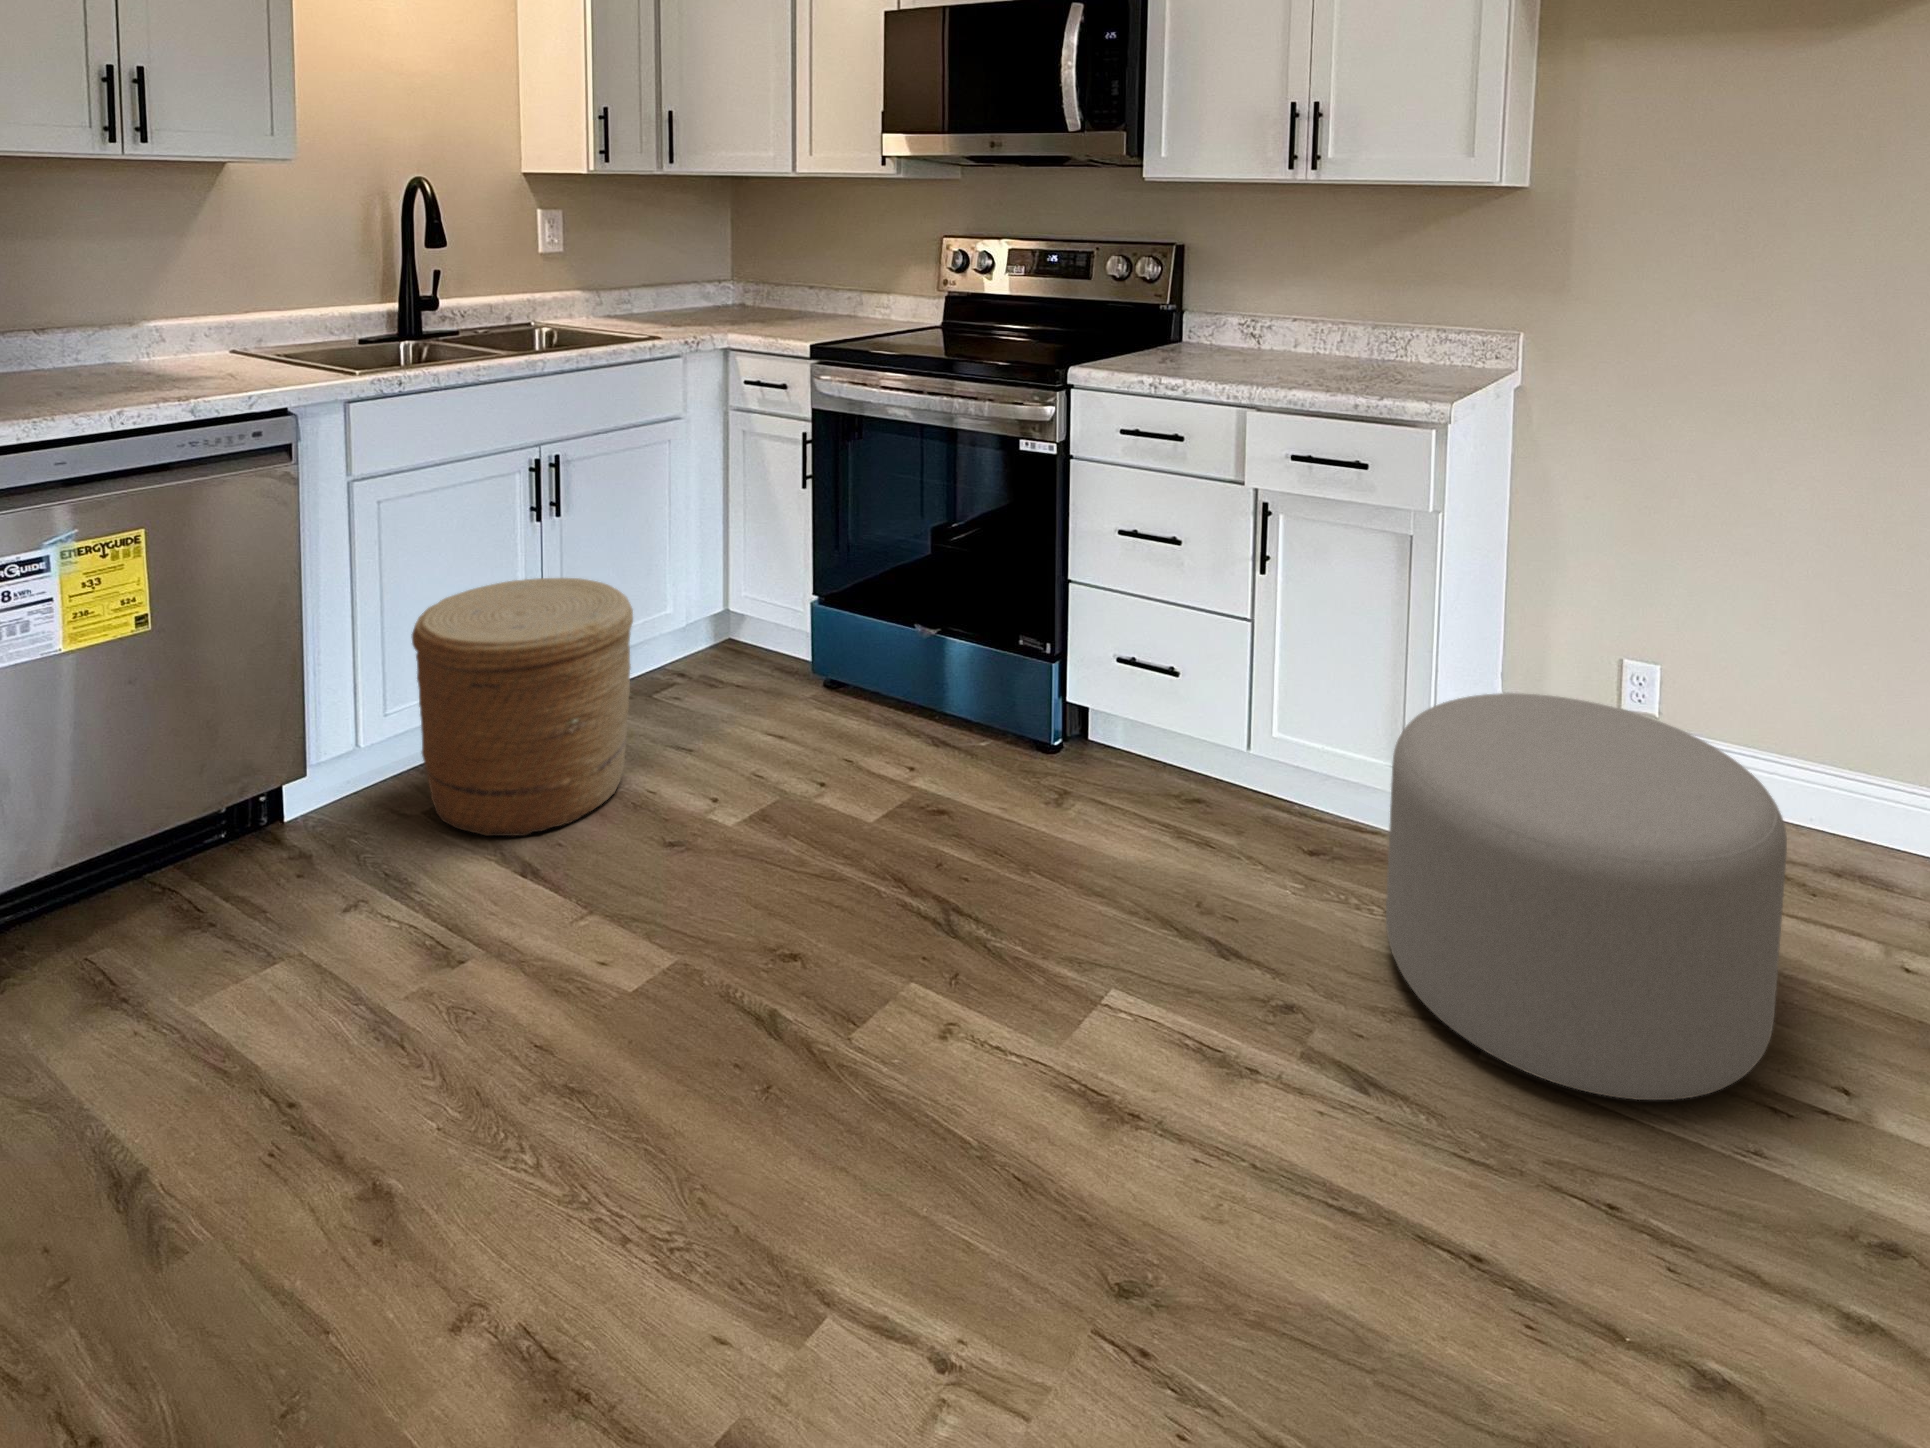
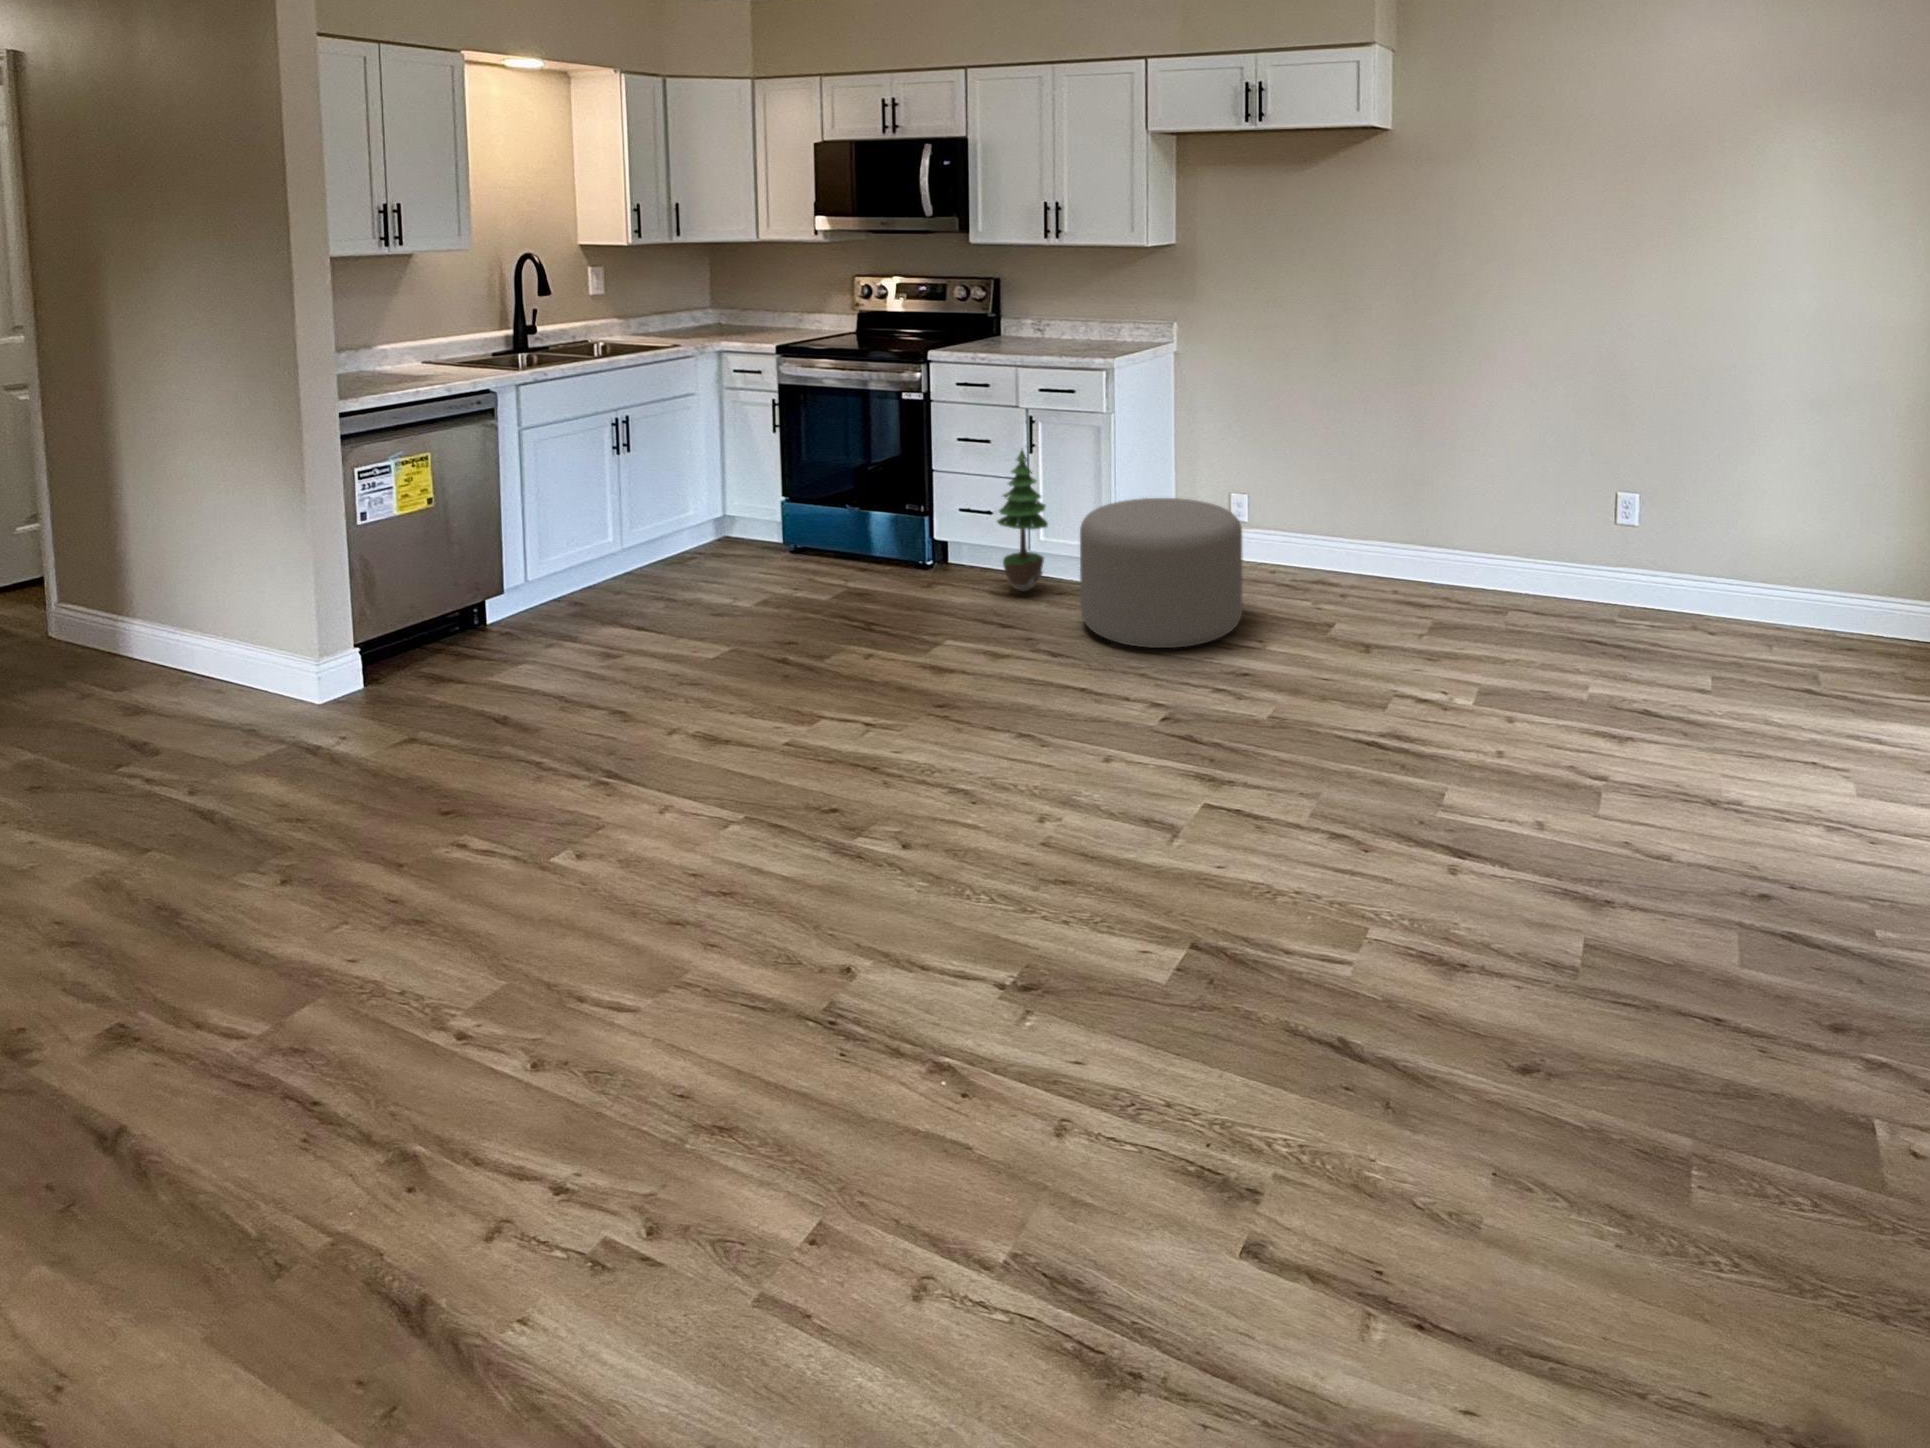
potted tree: none [1190,566,1294,842] -> present [997,450,1048,592]
woven basket: present [412,578,633,836] -> none [561,484,685,618]

